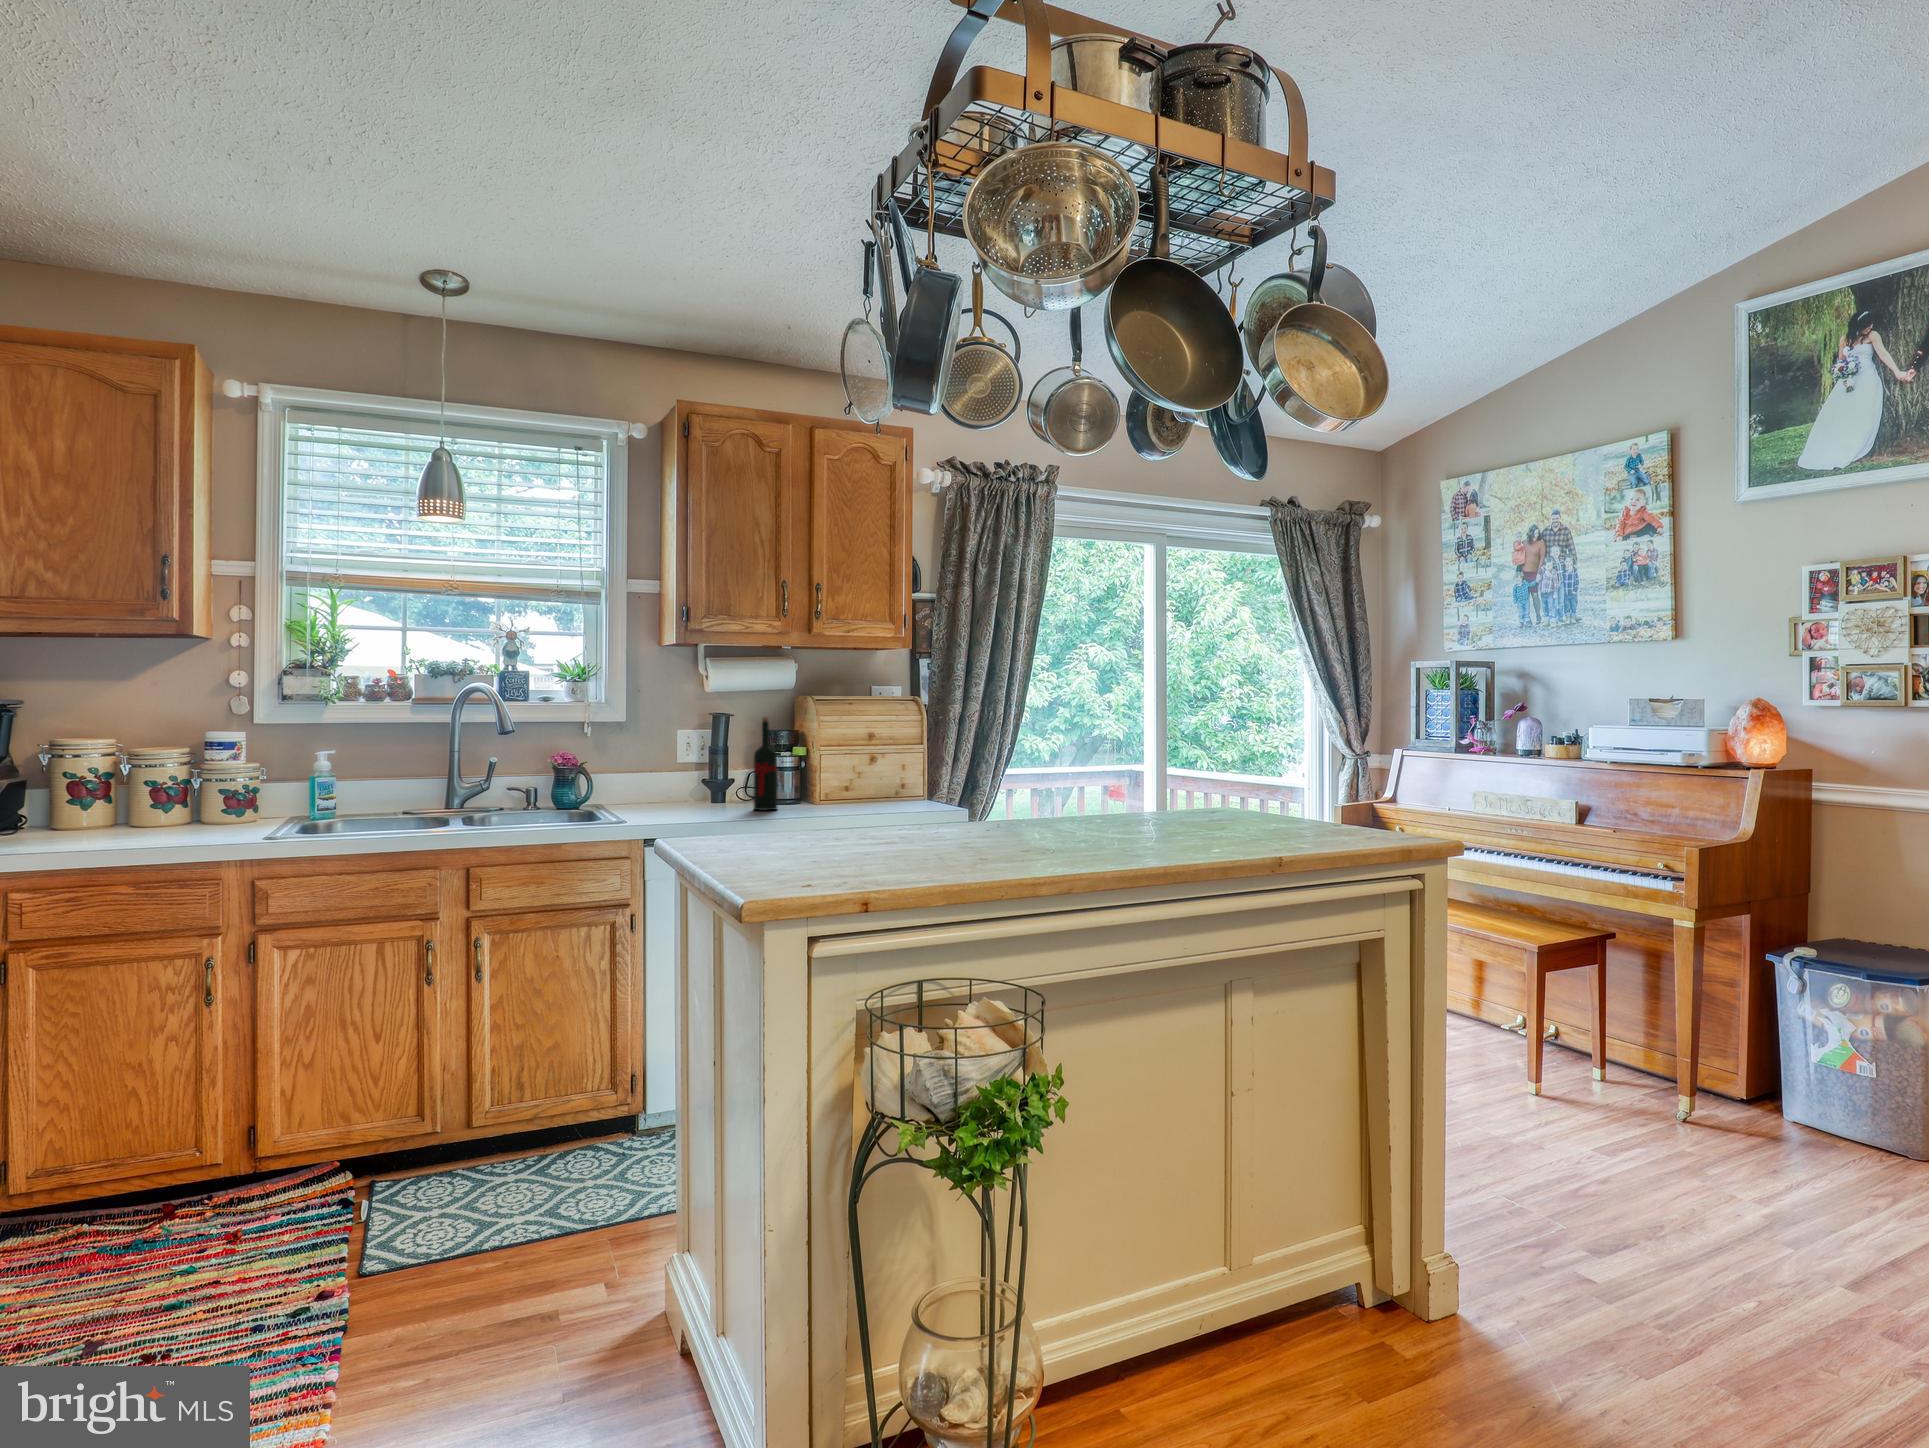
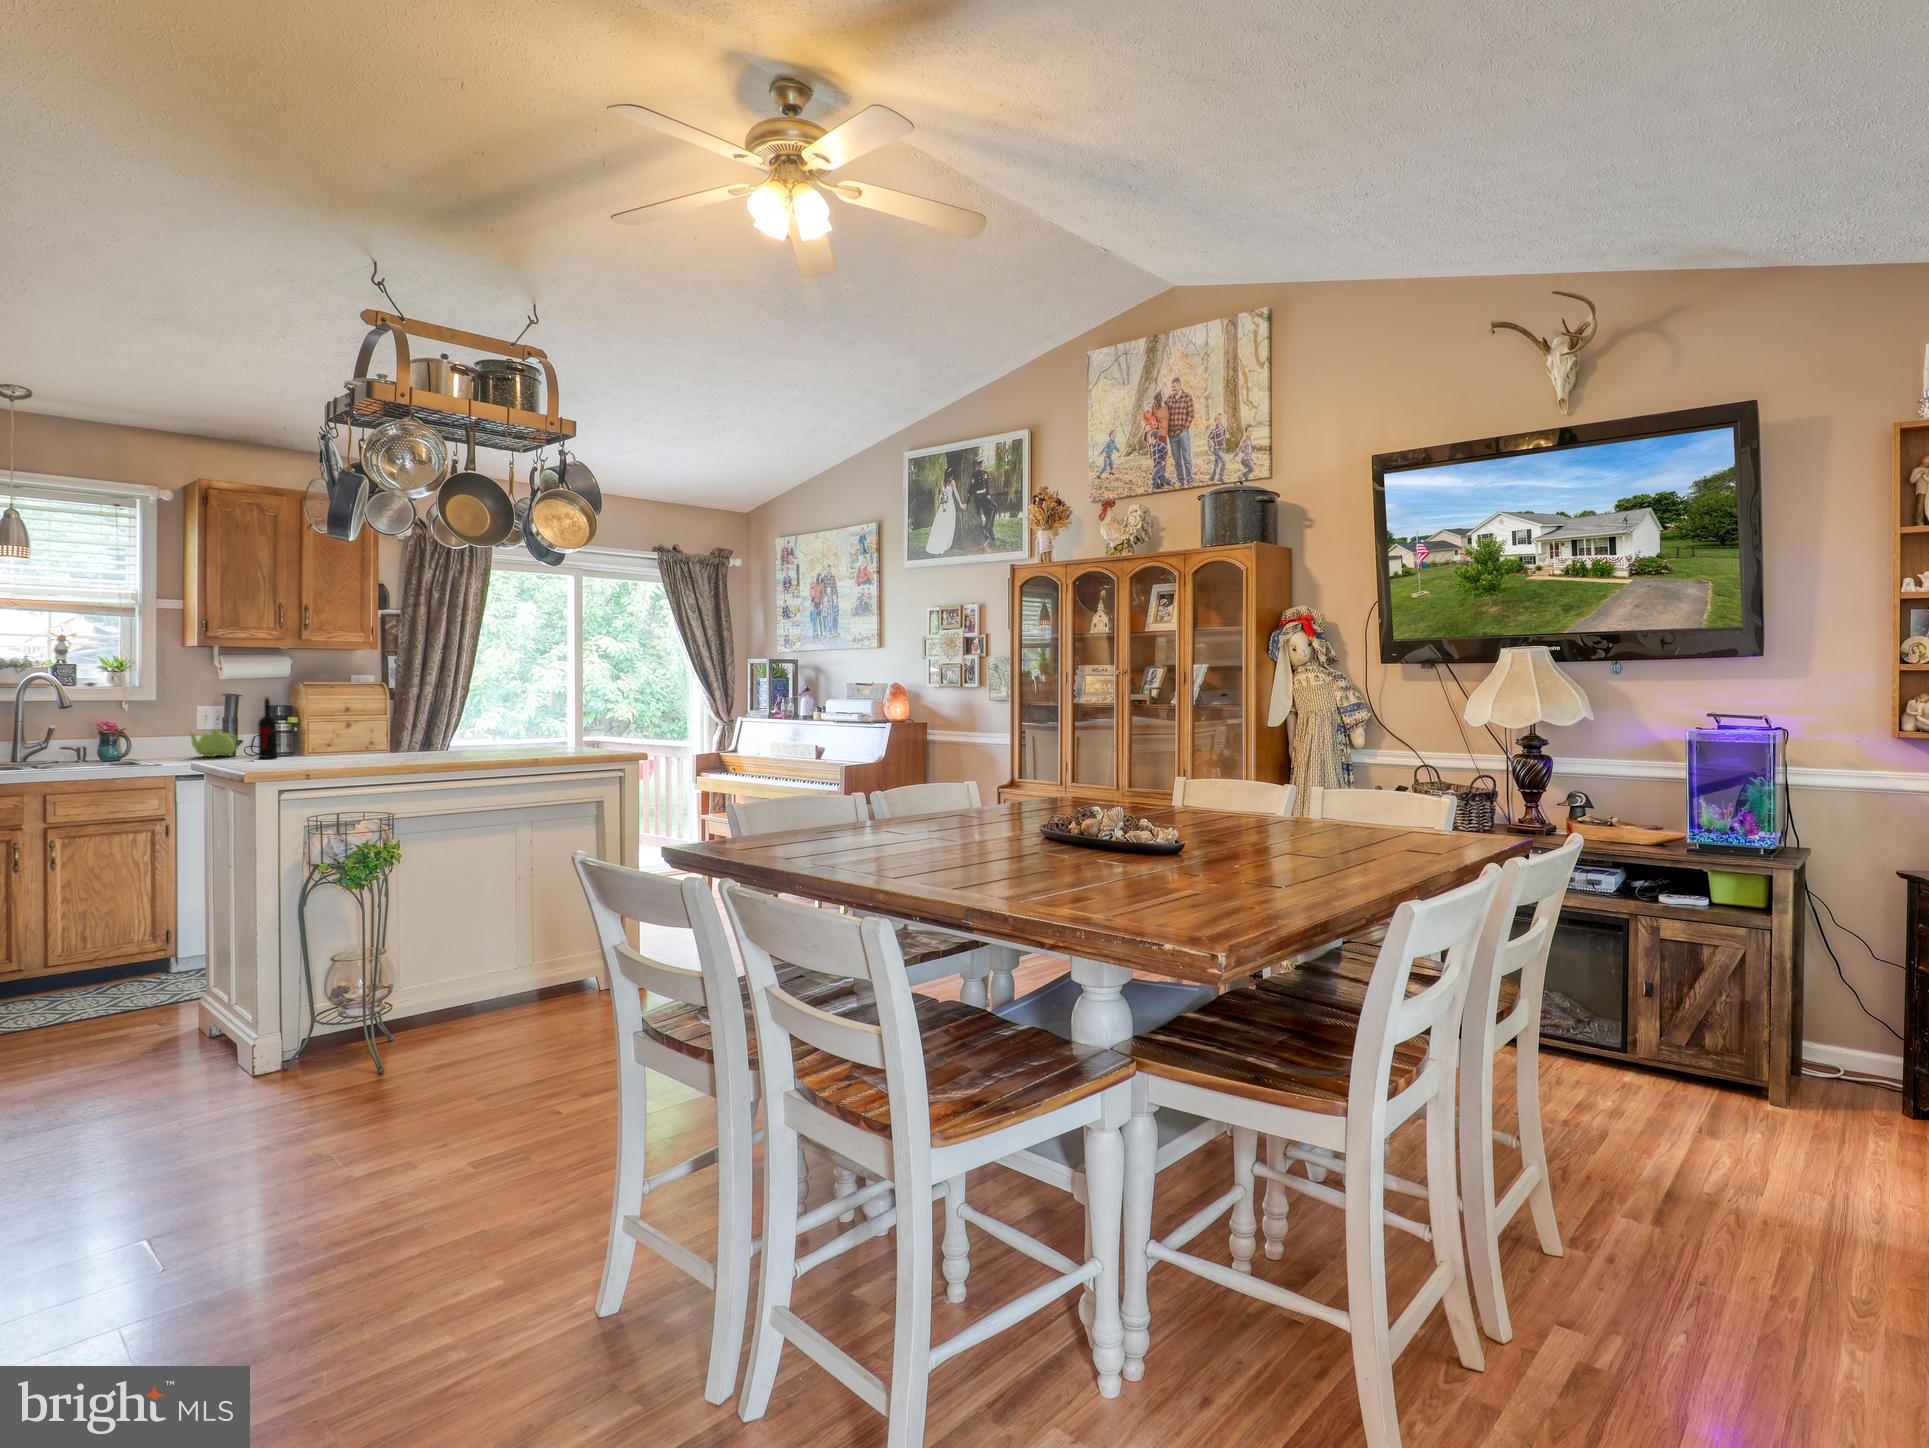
teapot: none [664,765,728,806] -> present [190,730,237,757]

